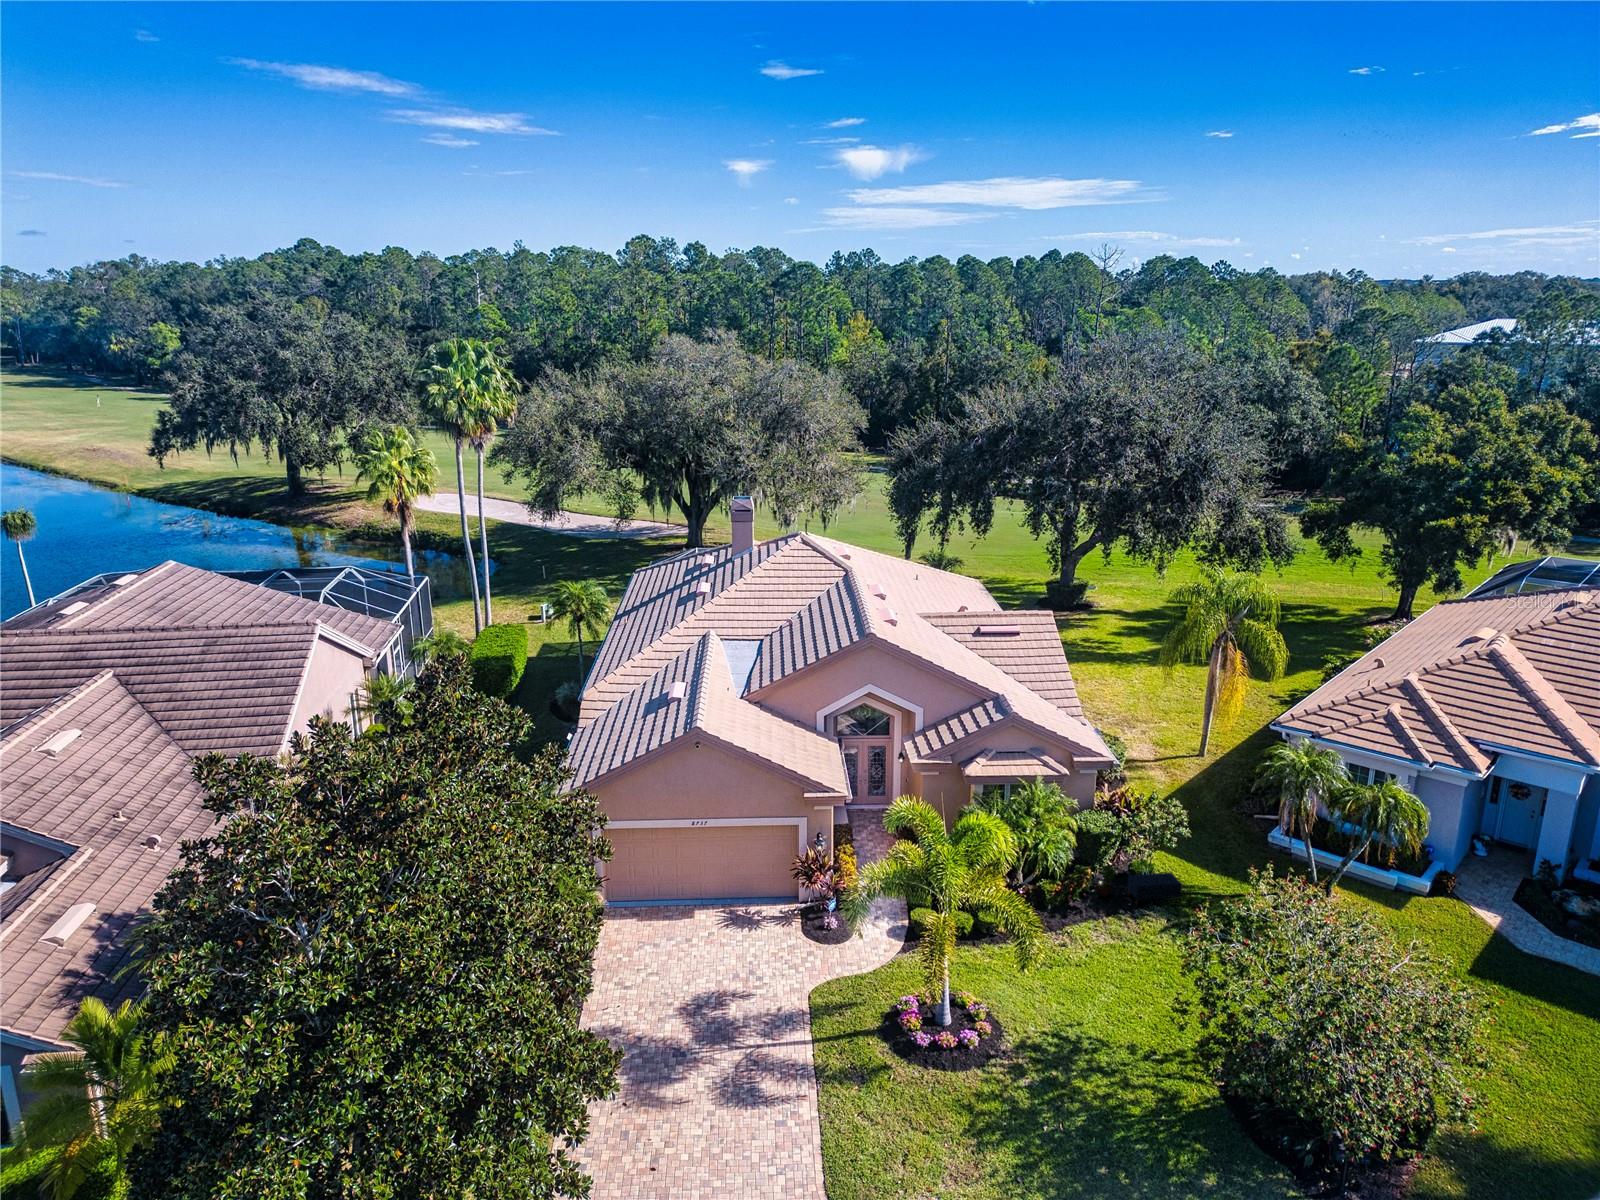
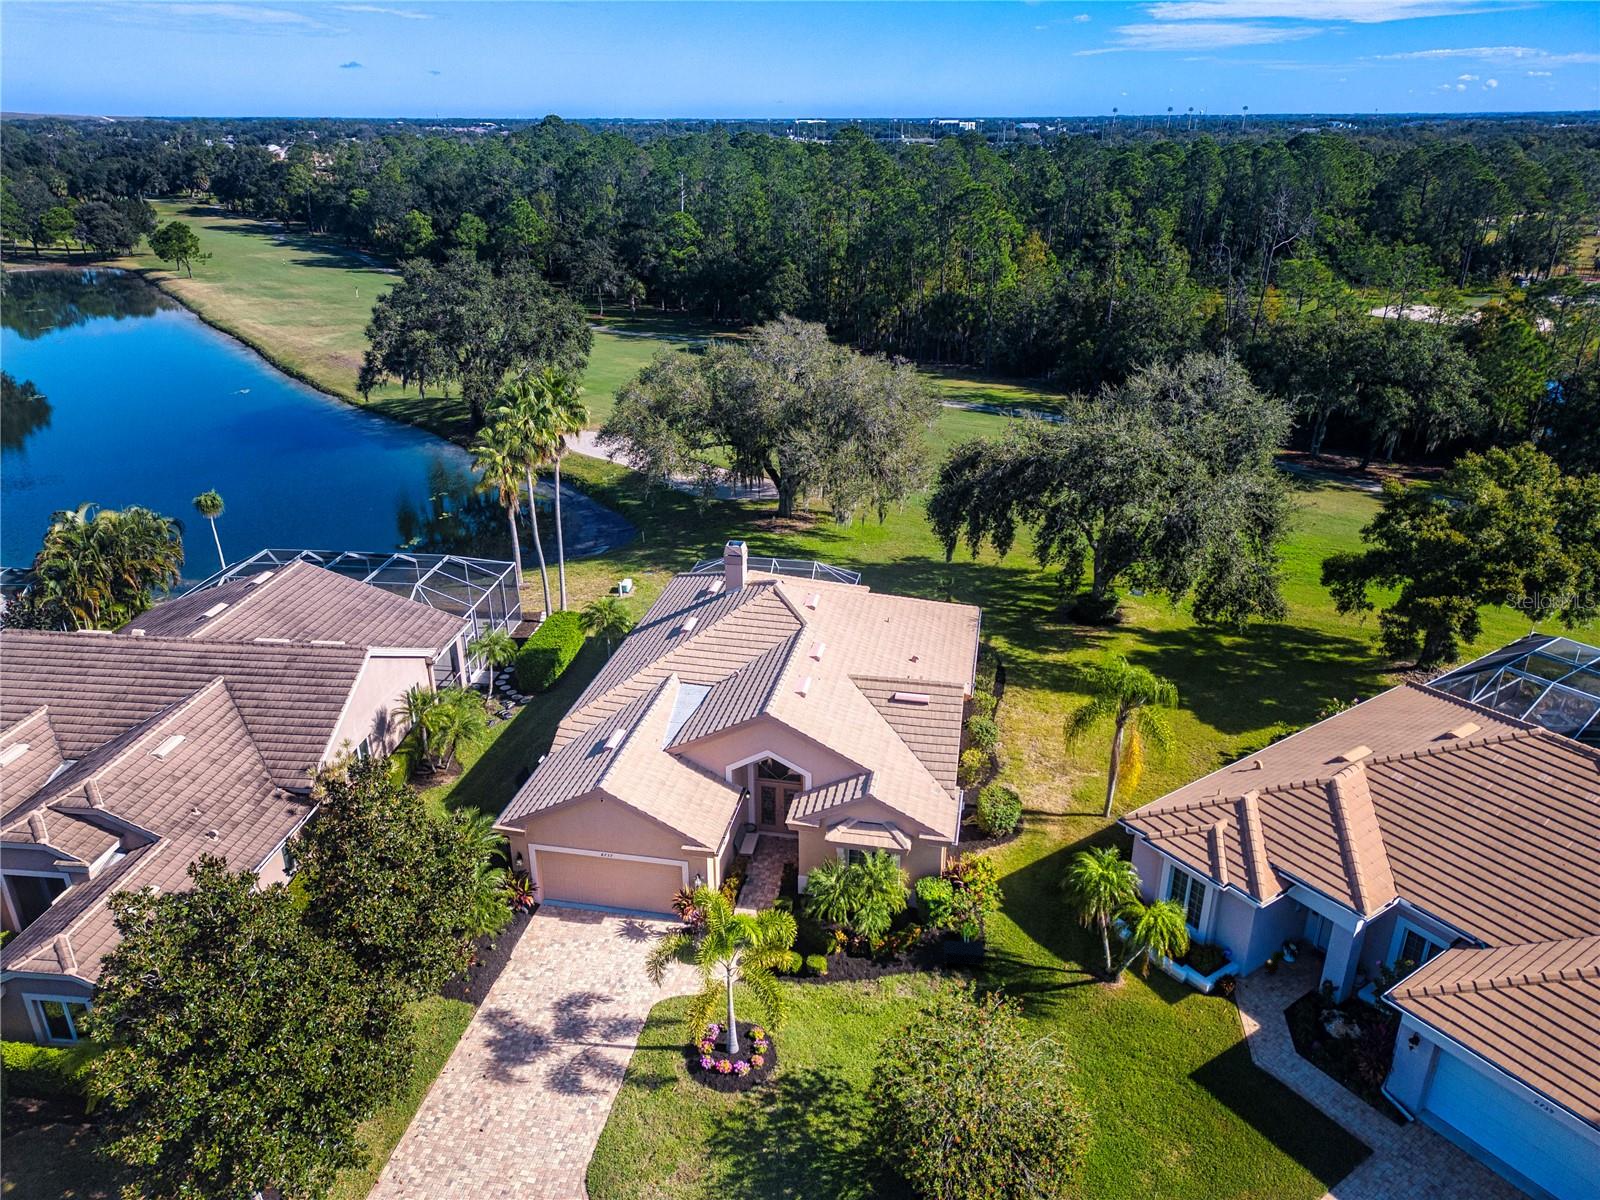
potted tree: present [1095,867,1116,896] -> present [1265,950,1284,973]

